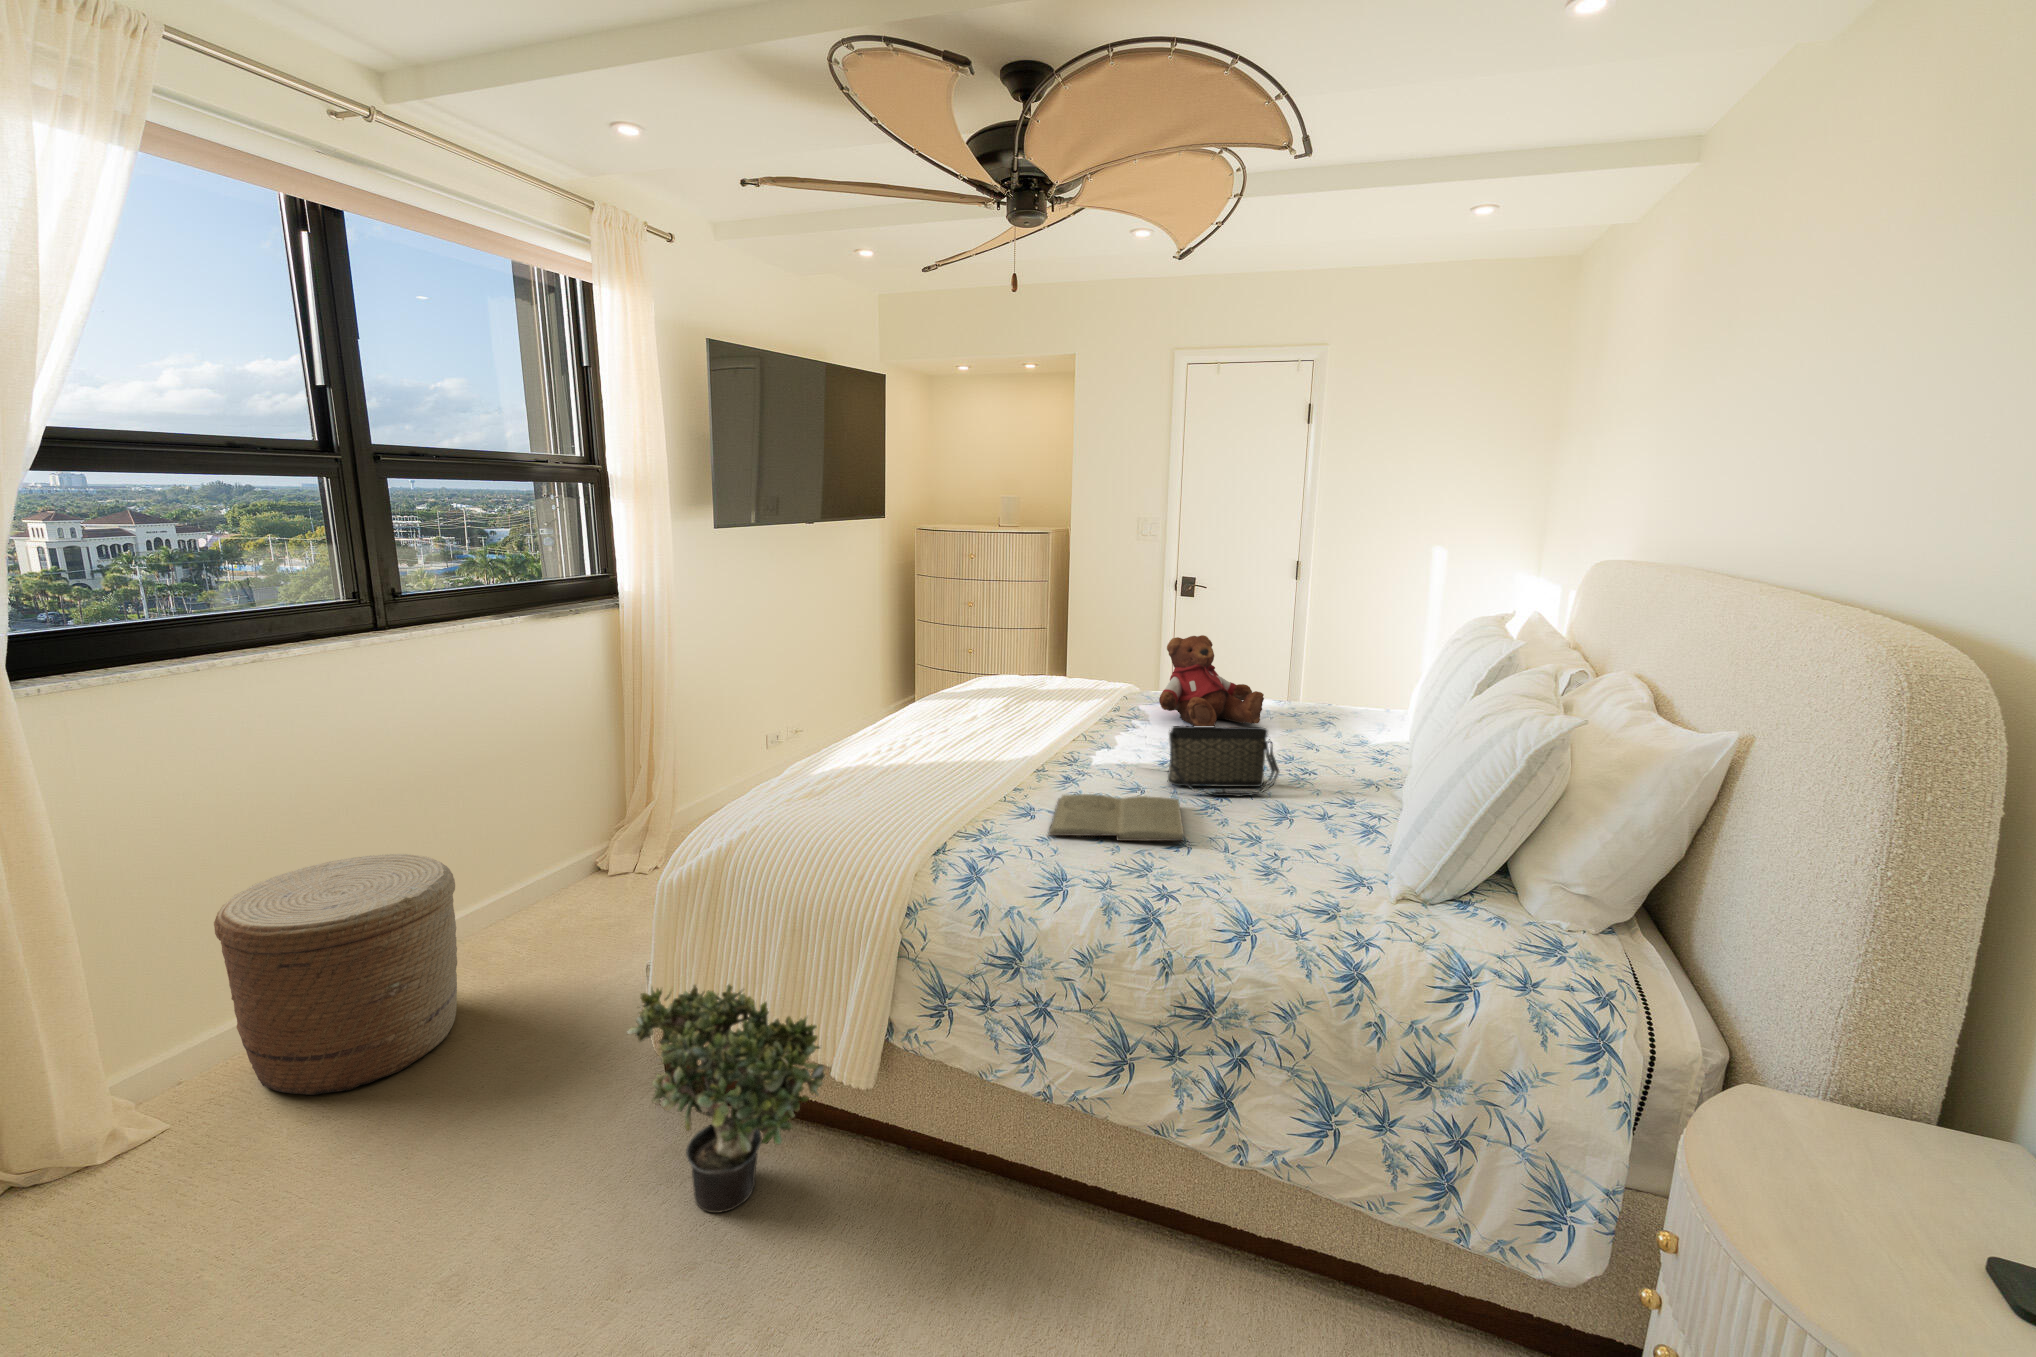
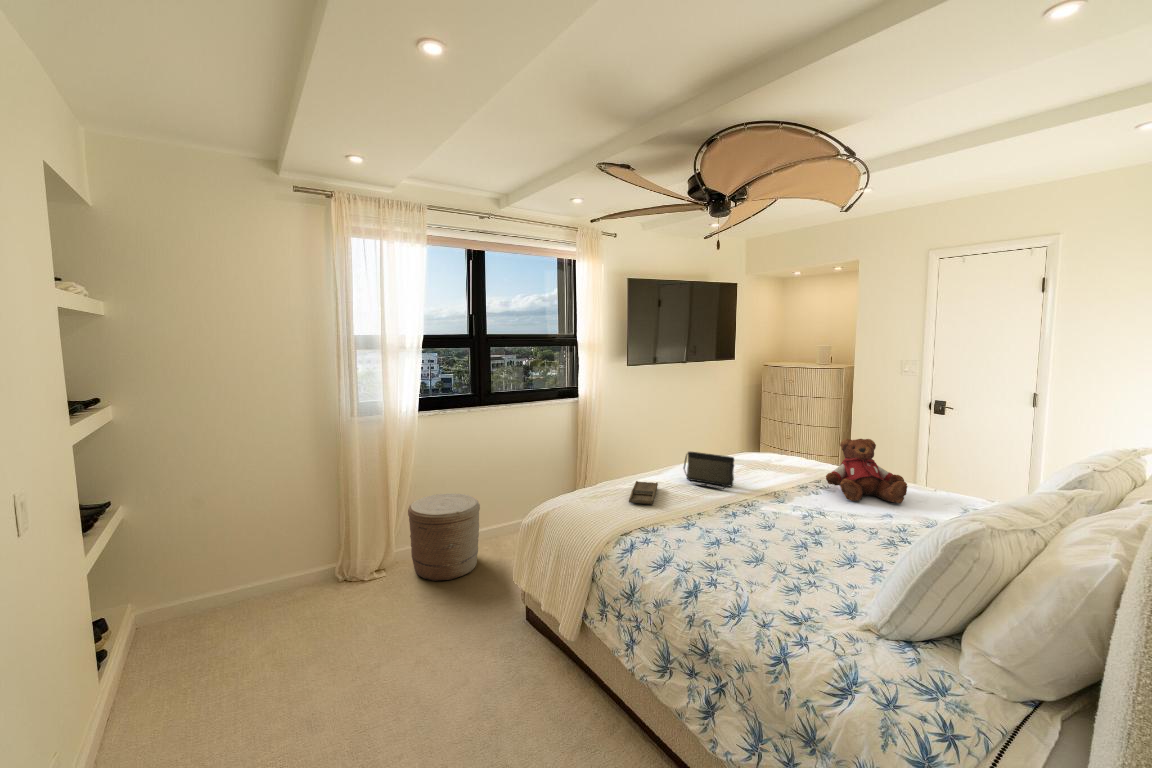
handbag: present [1168,726,1279,797] -> present [684,452,734,489]
tray: none [875,746,942,789] -> present [629,481,658,504]
book: present [1049,794,1184,841] -> none [684,522,780,561]
potted plant: present [628,985,825,1213] -> none [484,566,565,676]

